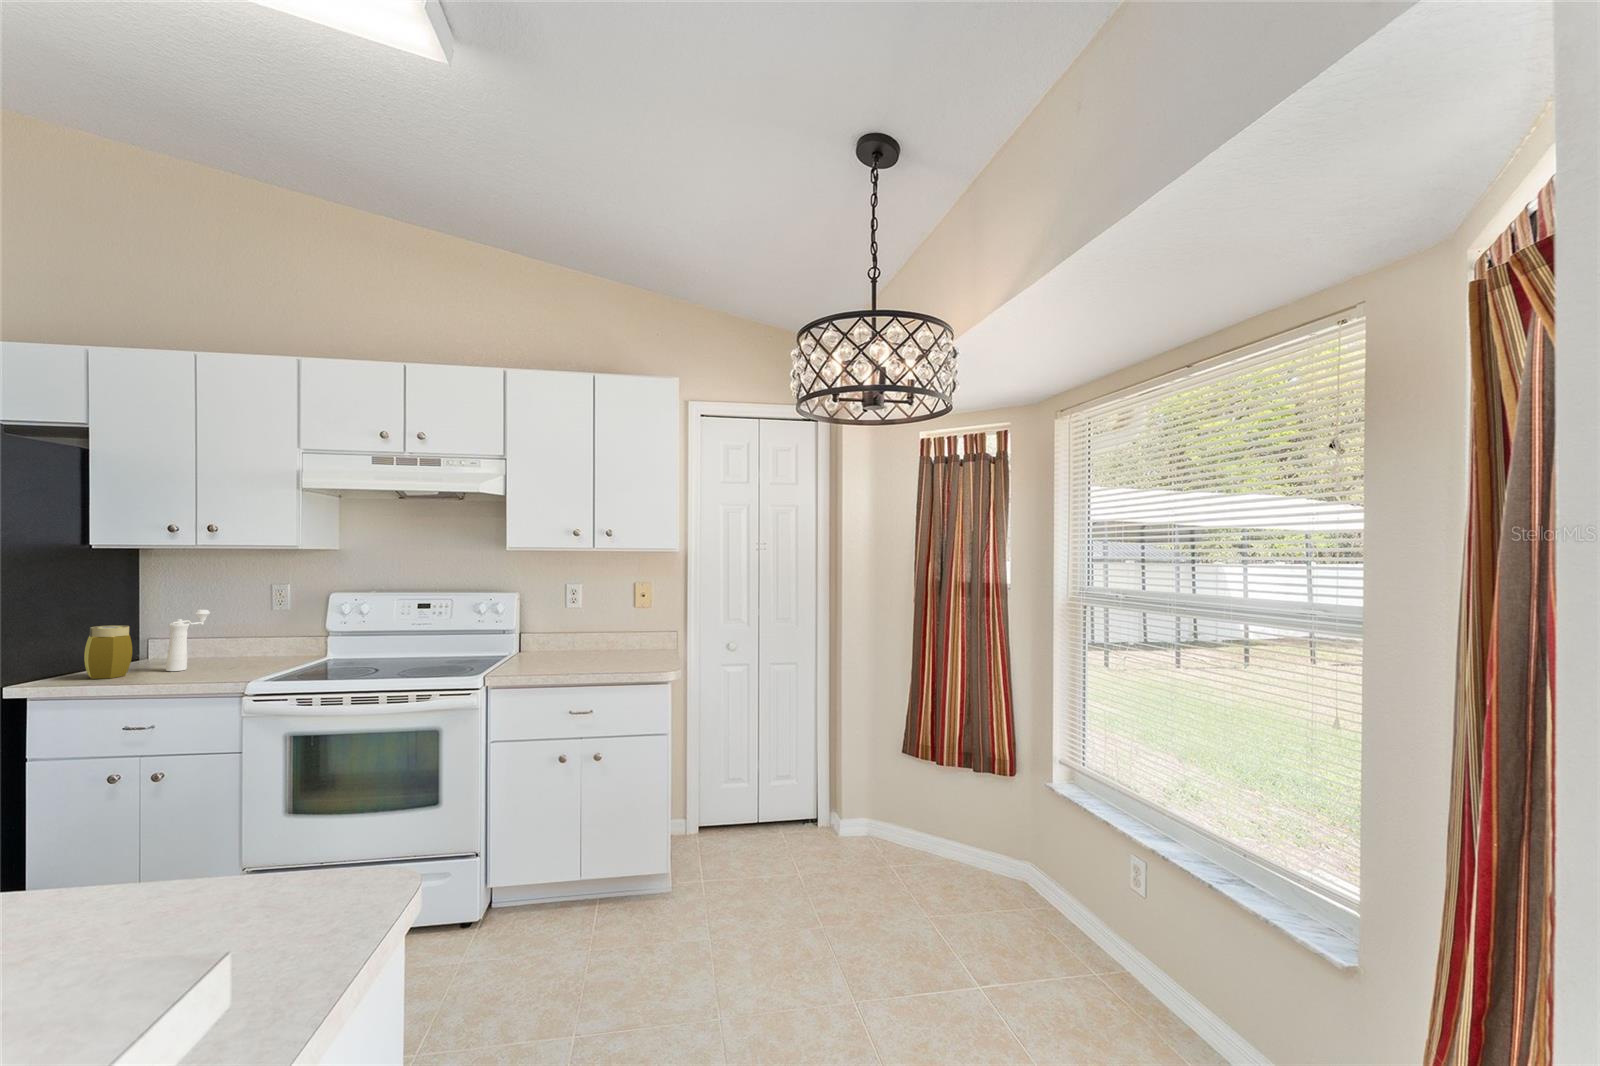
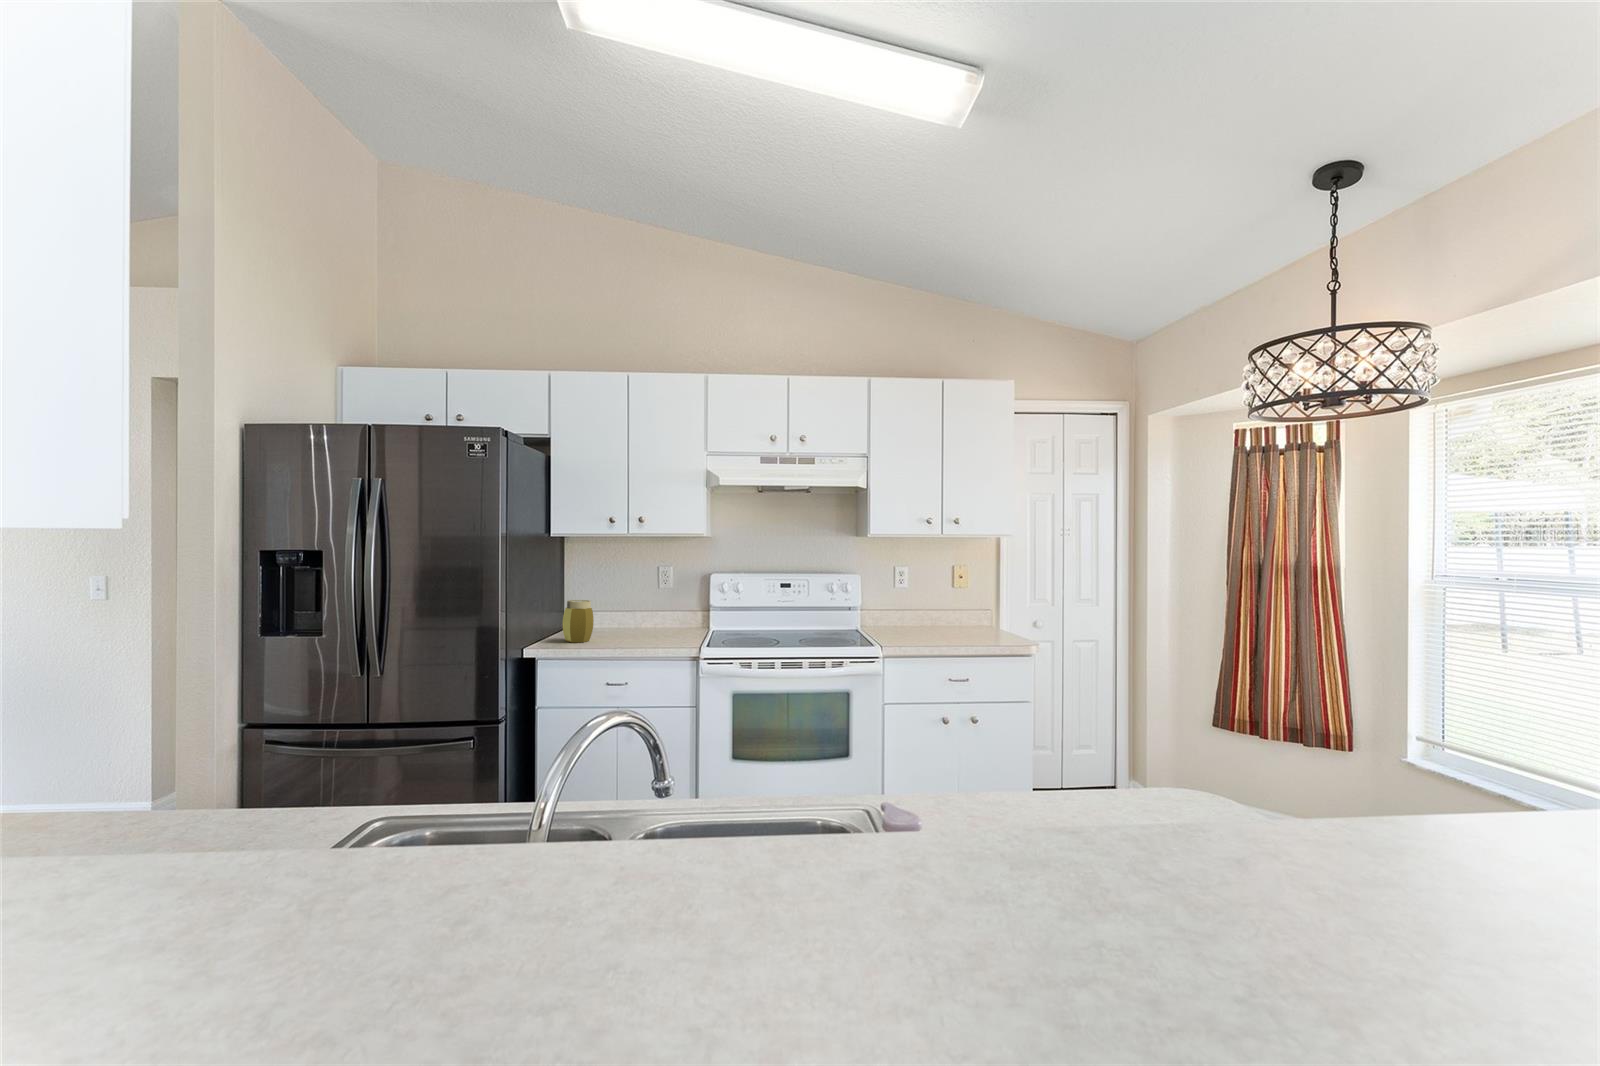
pepper mill: present [166,610,210,671] -> none [611,588,631,638]

